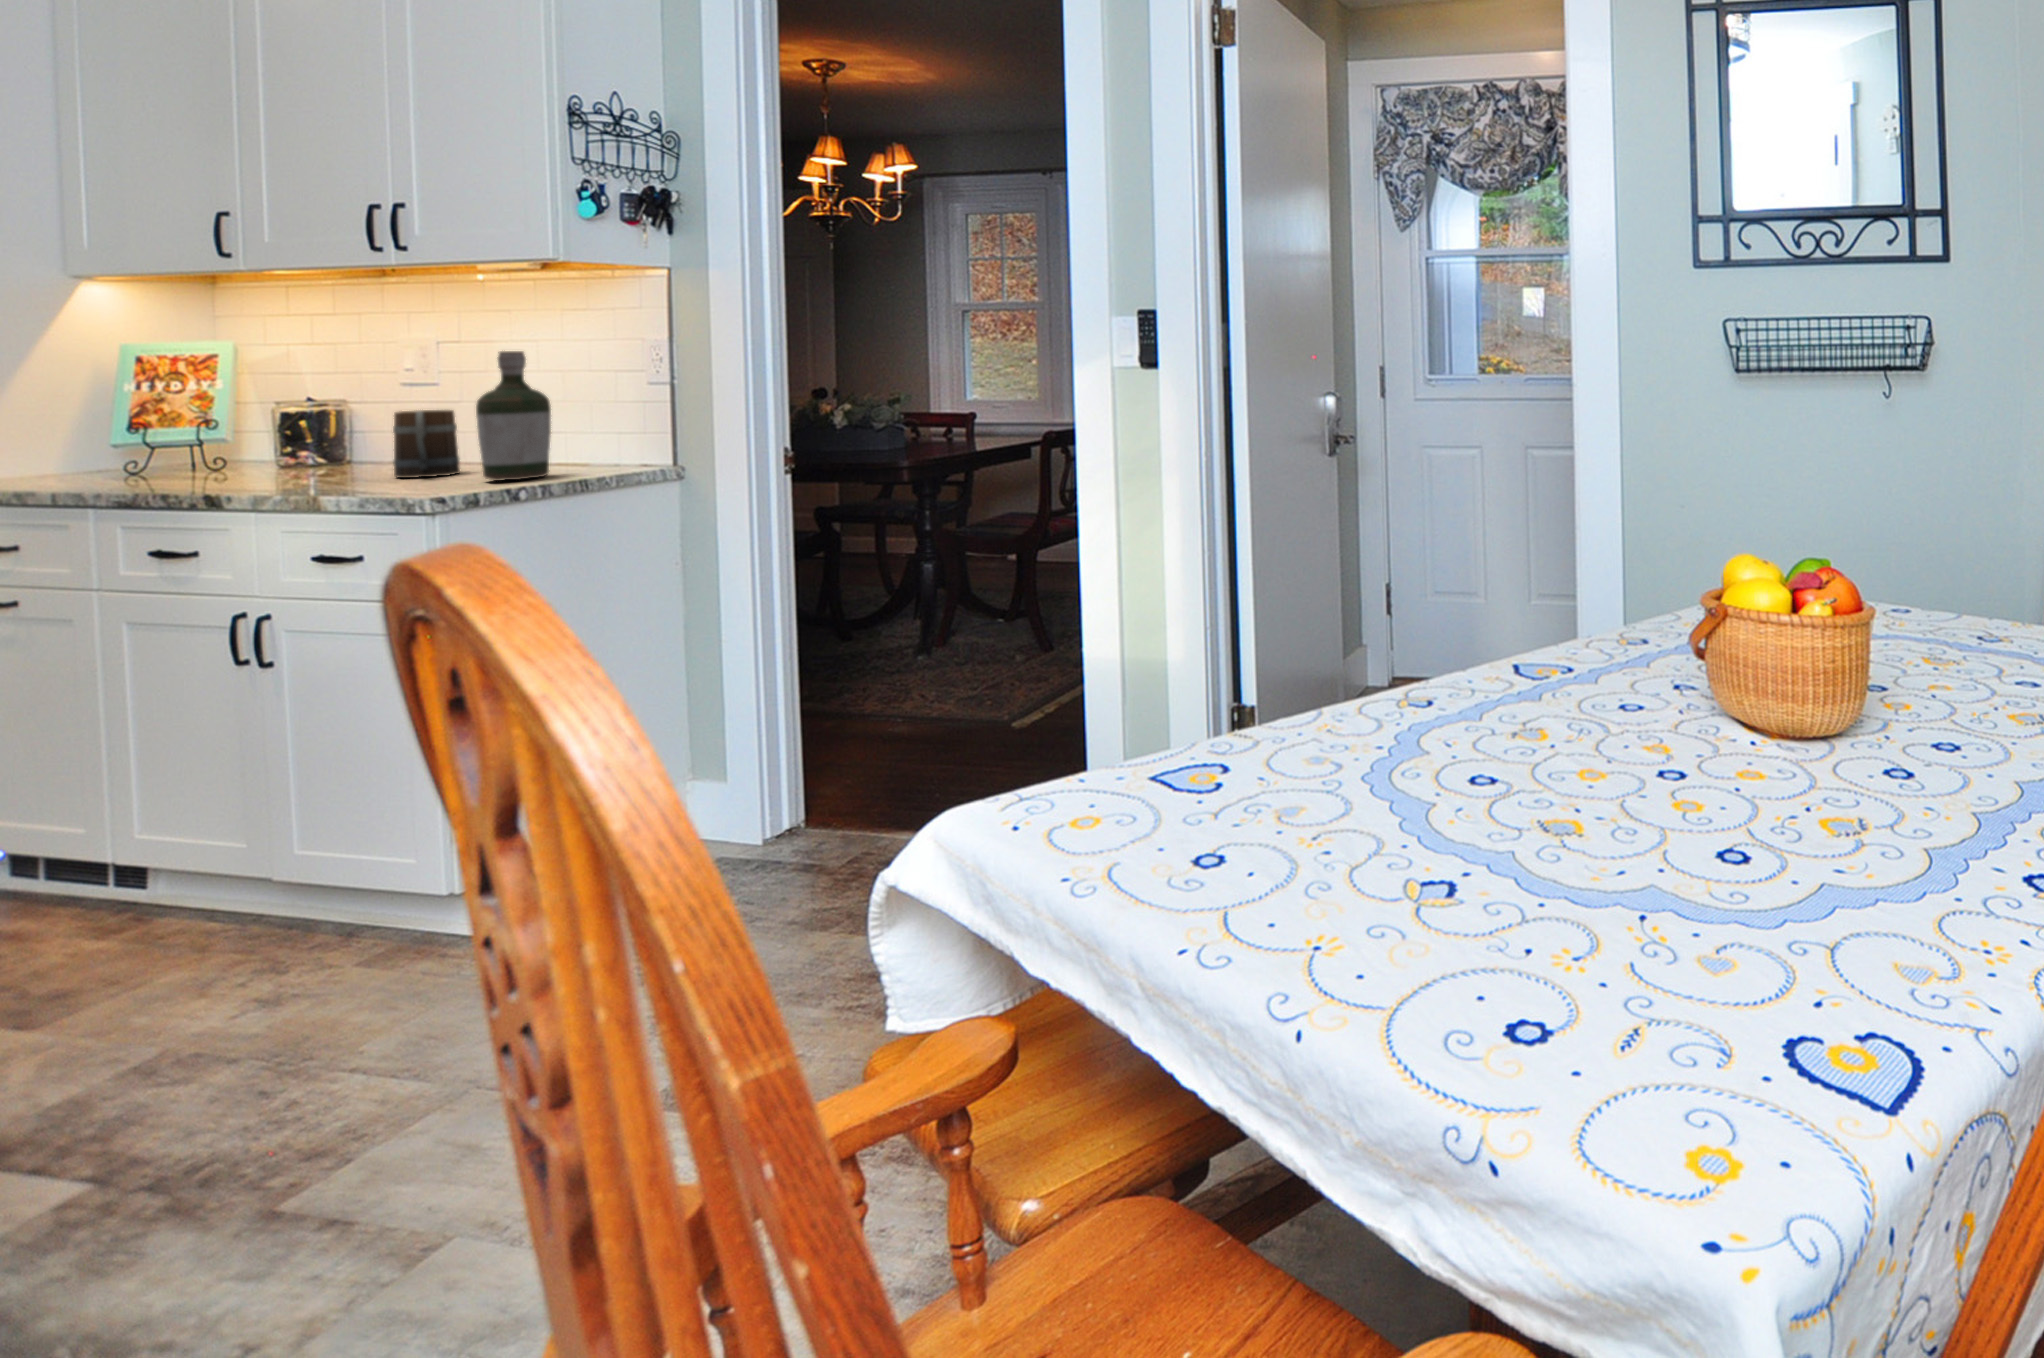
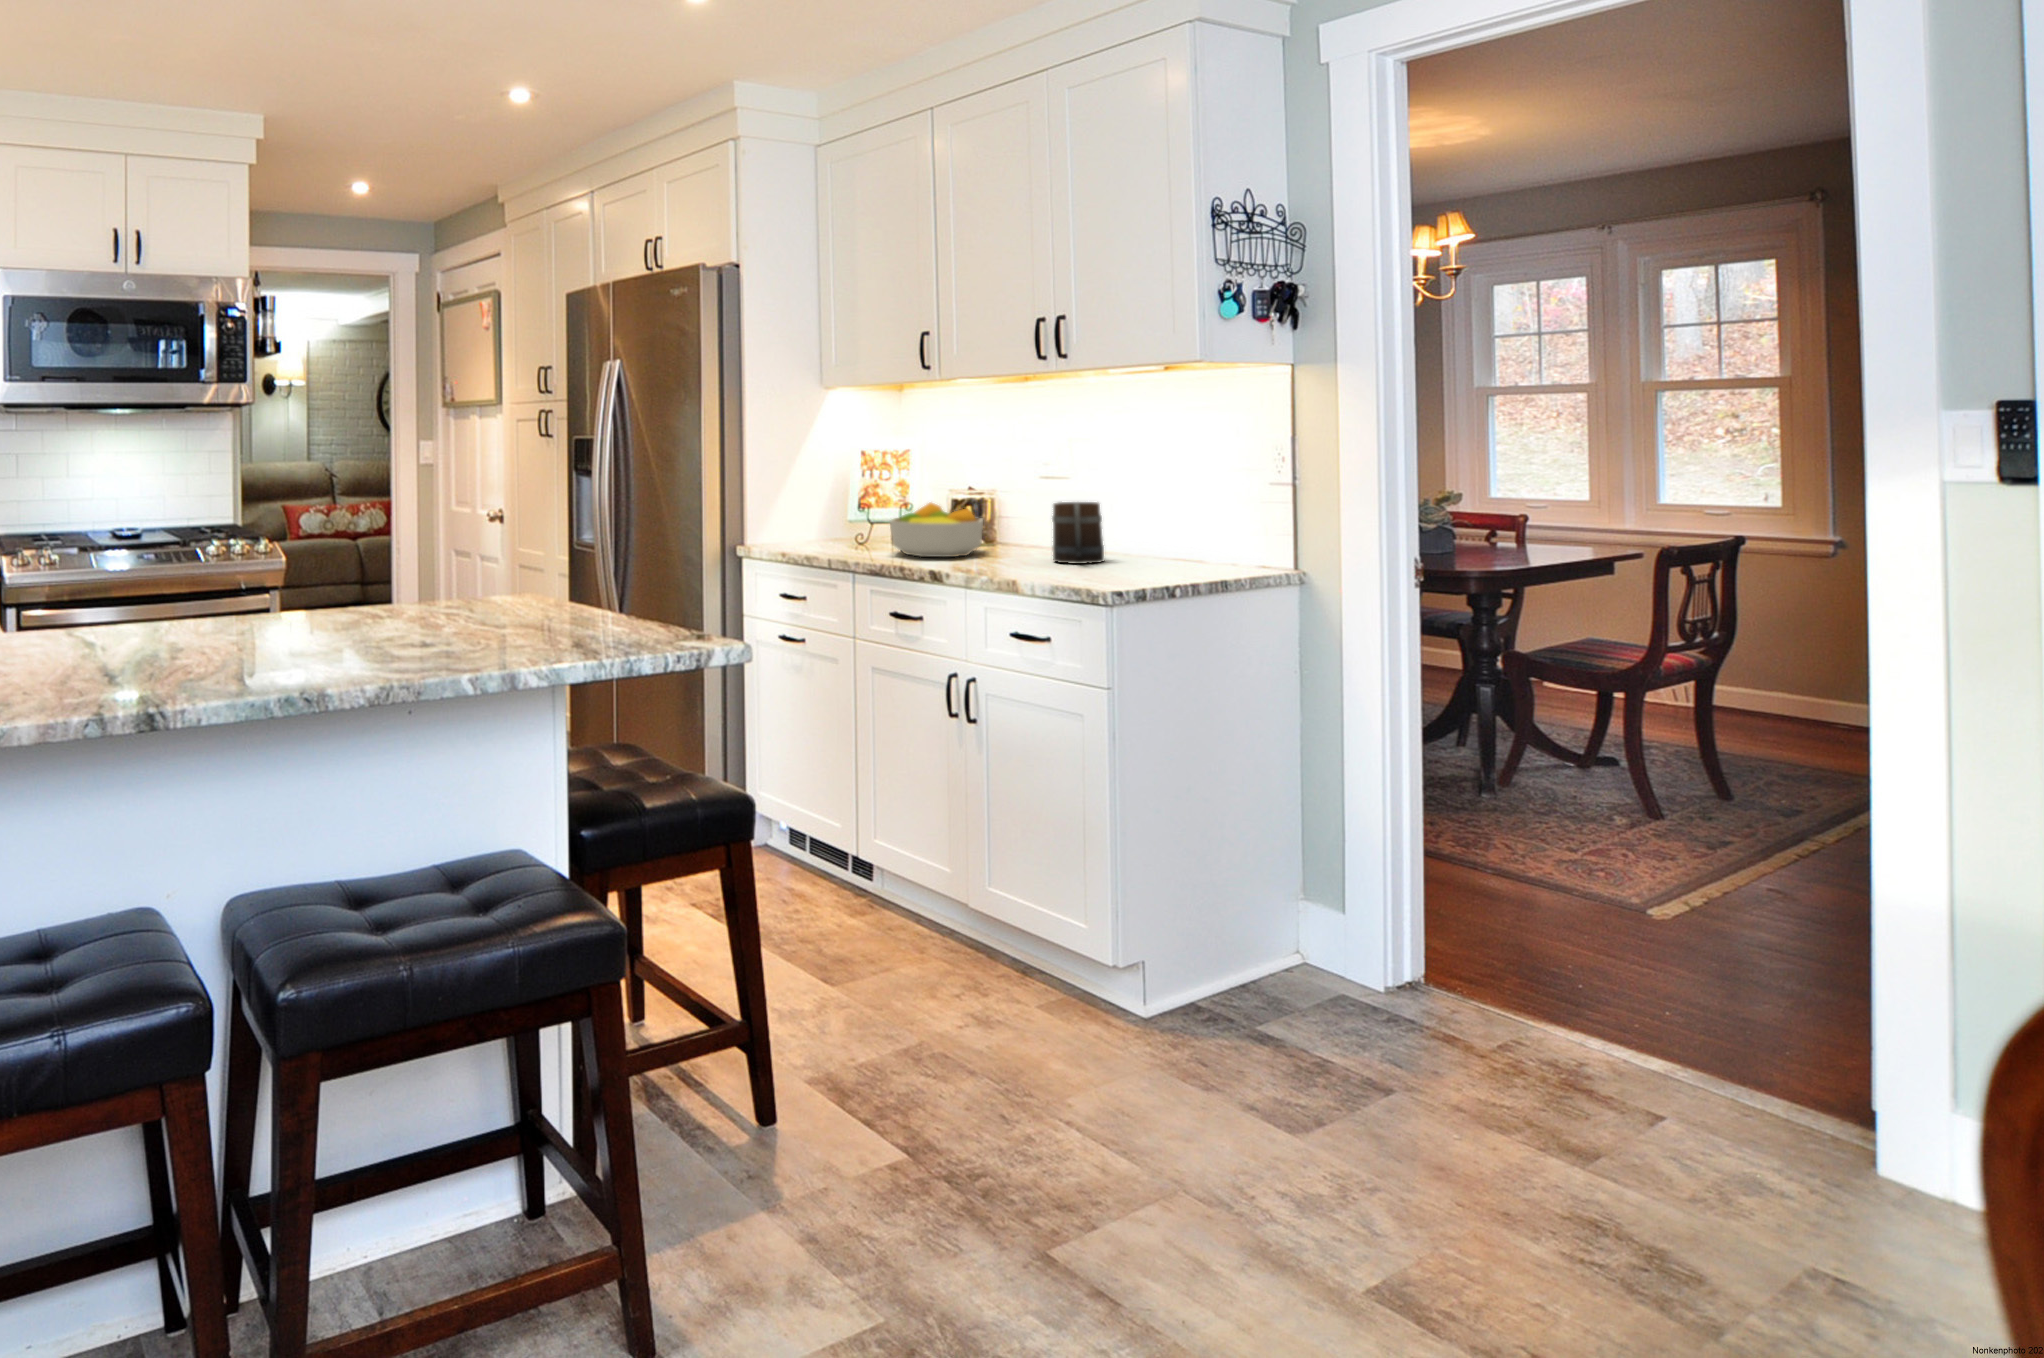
bottle: present [476,351,551,481] -> none [1128,450,1193,574]
fruit bowl: none [163,417,311,483] -> present [890,503,983,557]

